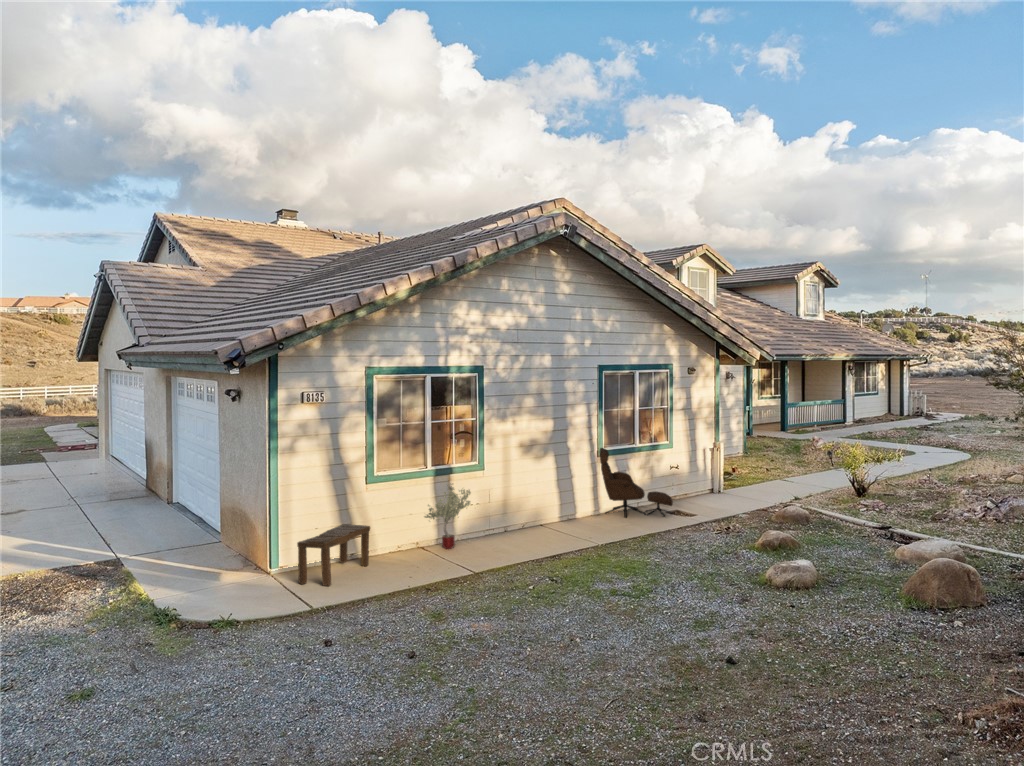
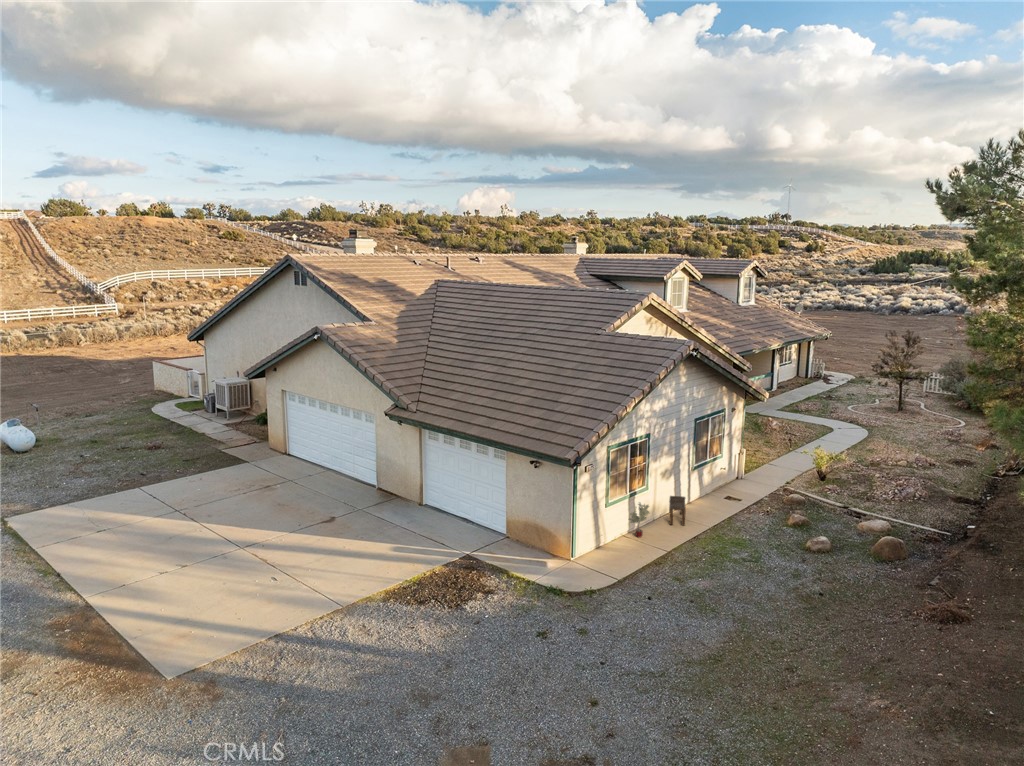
lounge chair: present [600,448,673,518] -> none [691,464,734,506]
bench: present [297,524,370,586] -> present [669,496,685,526]

